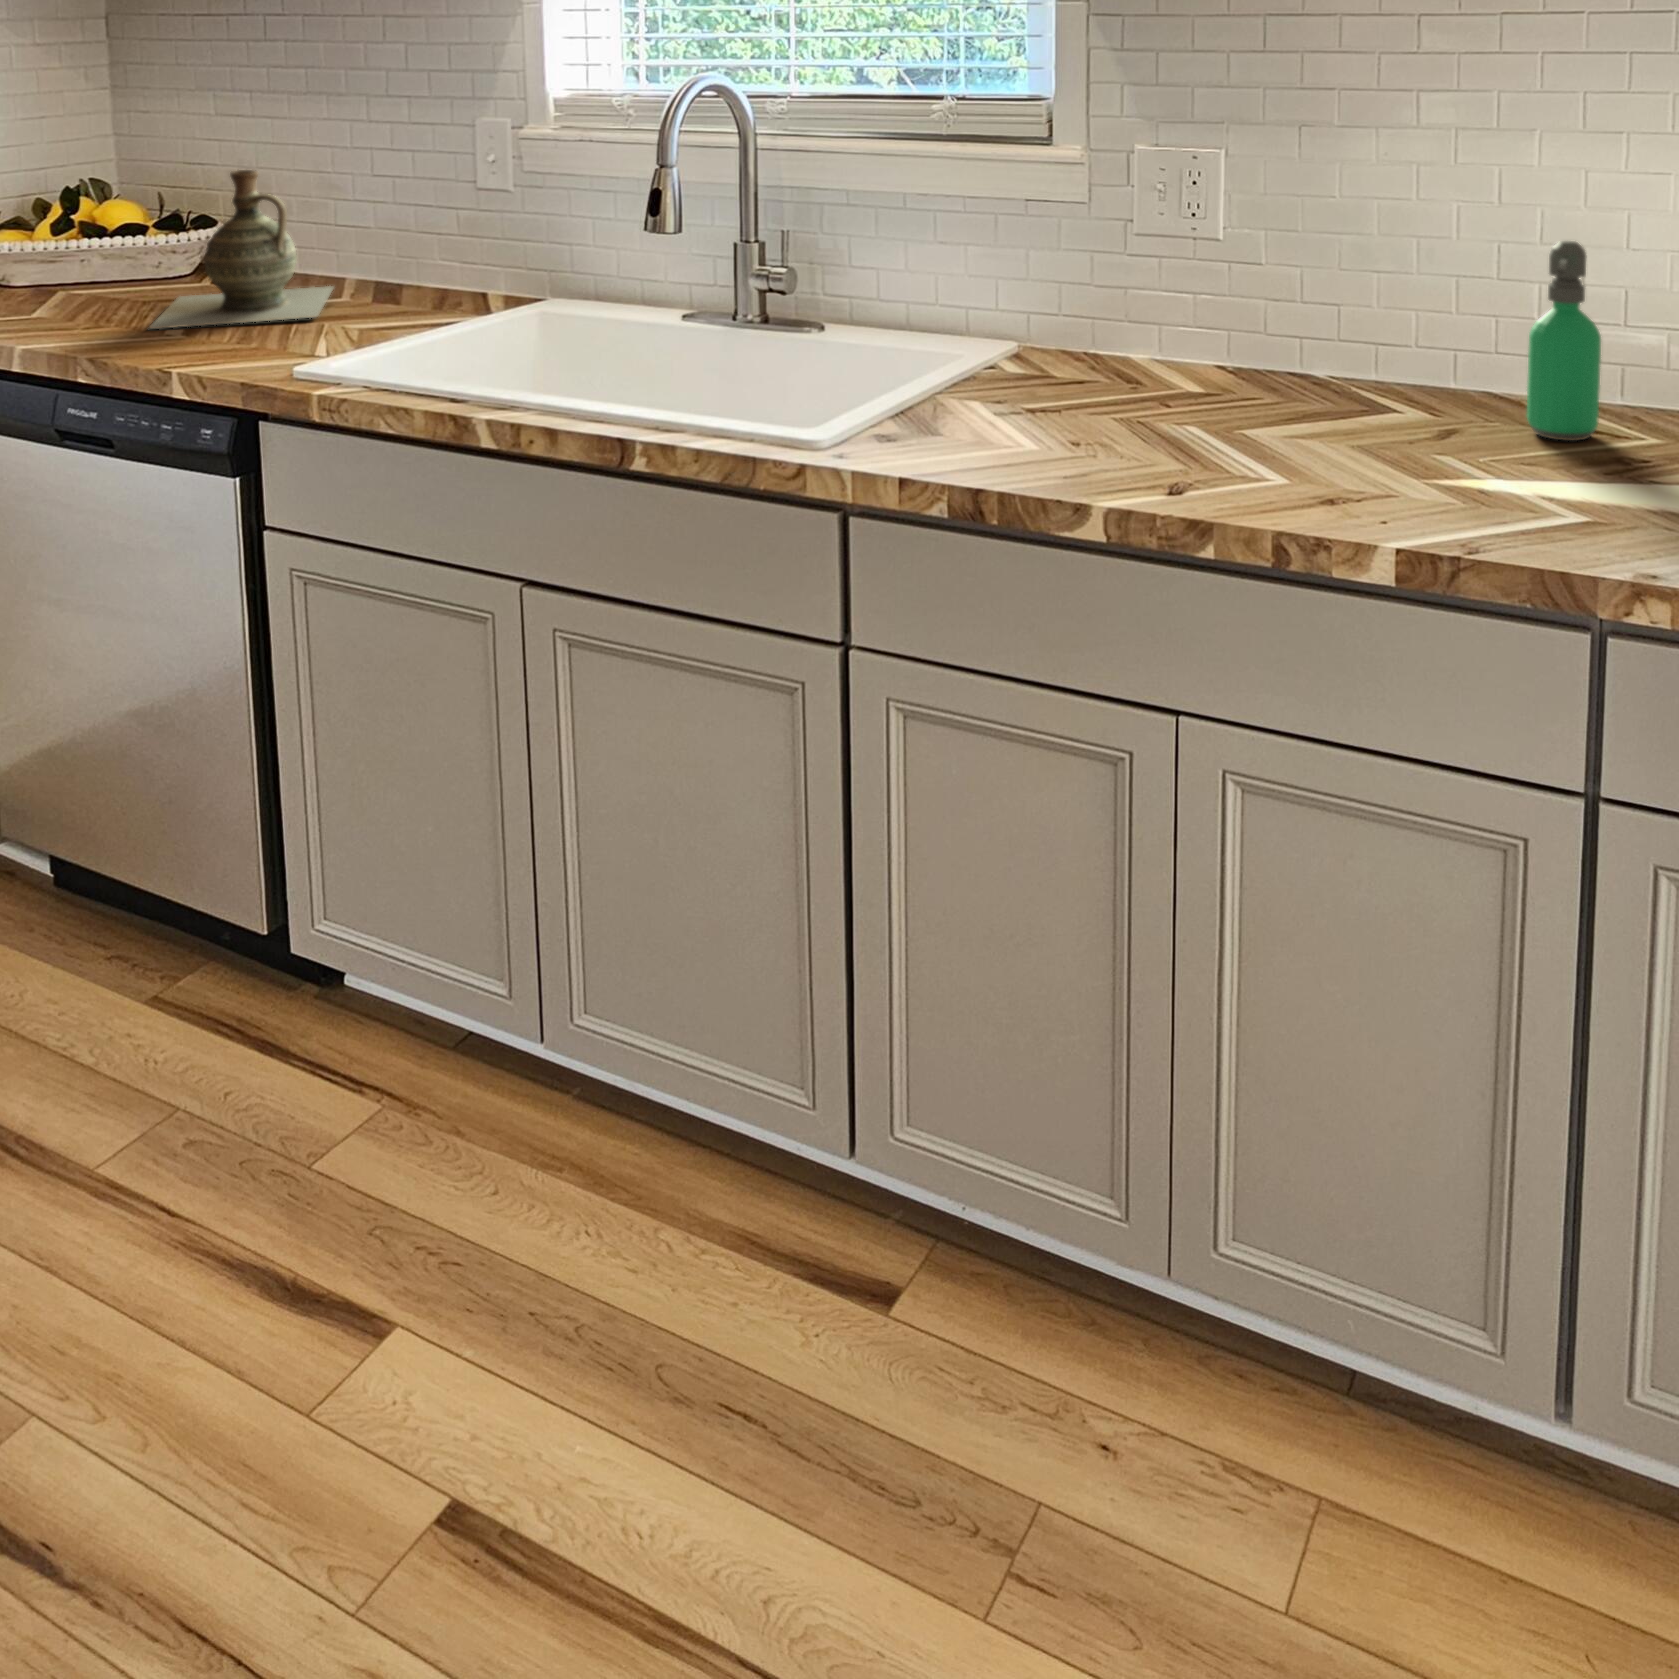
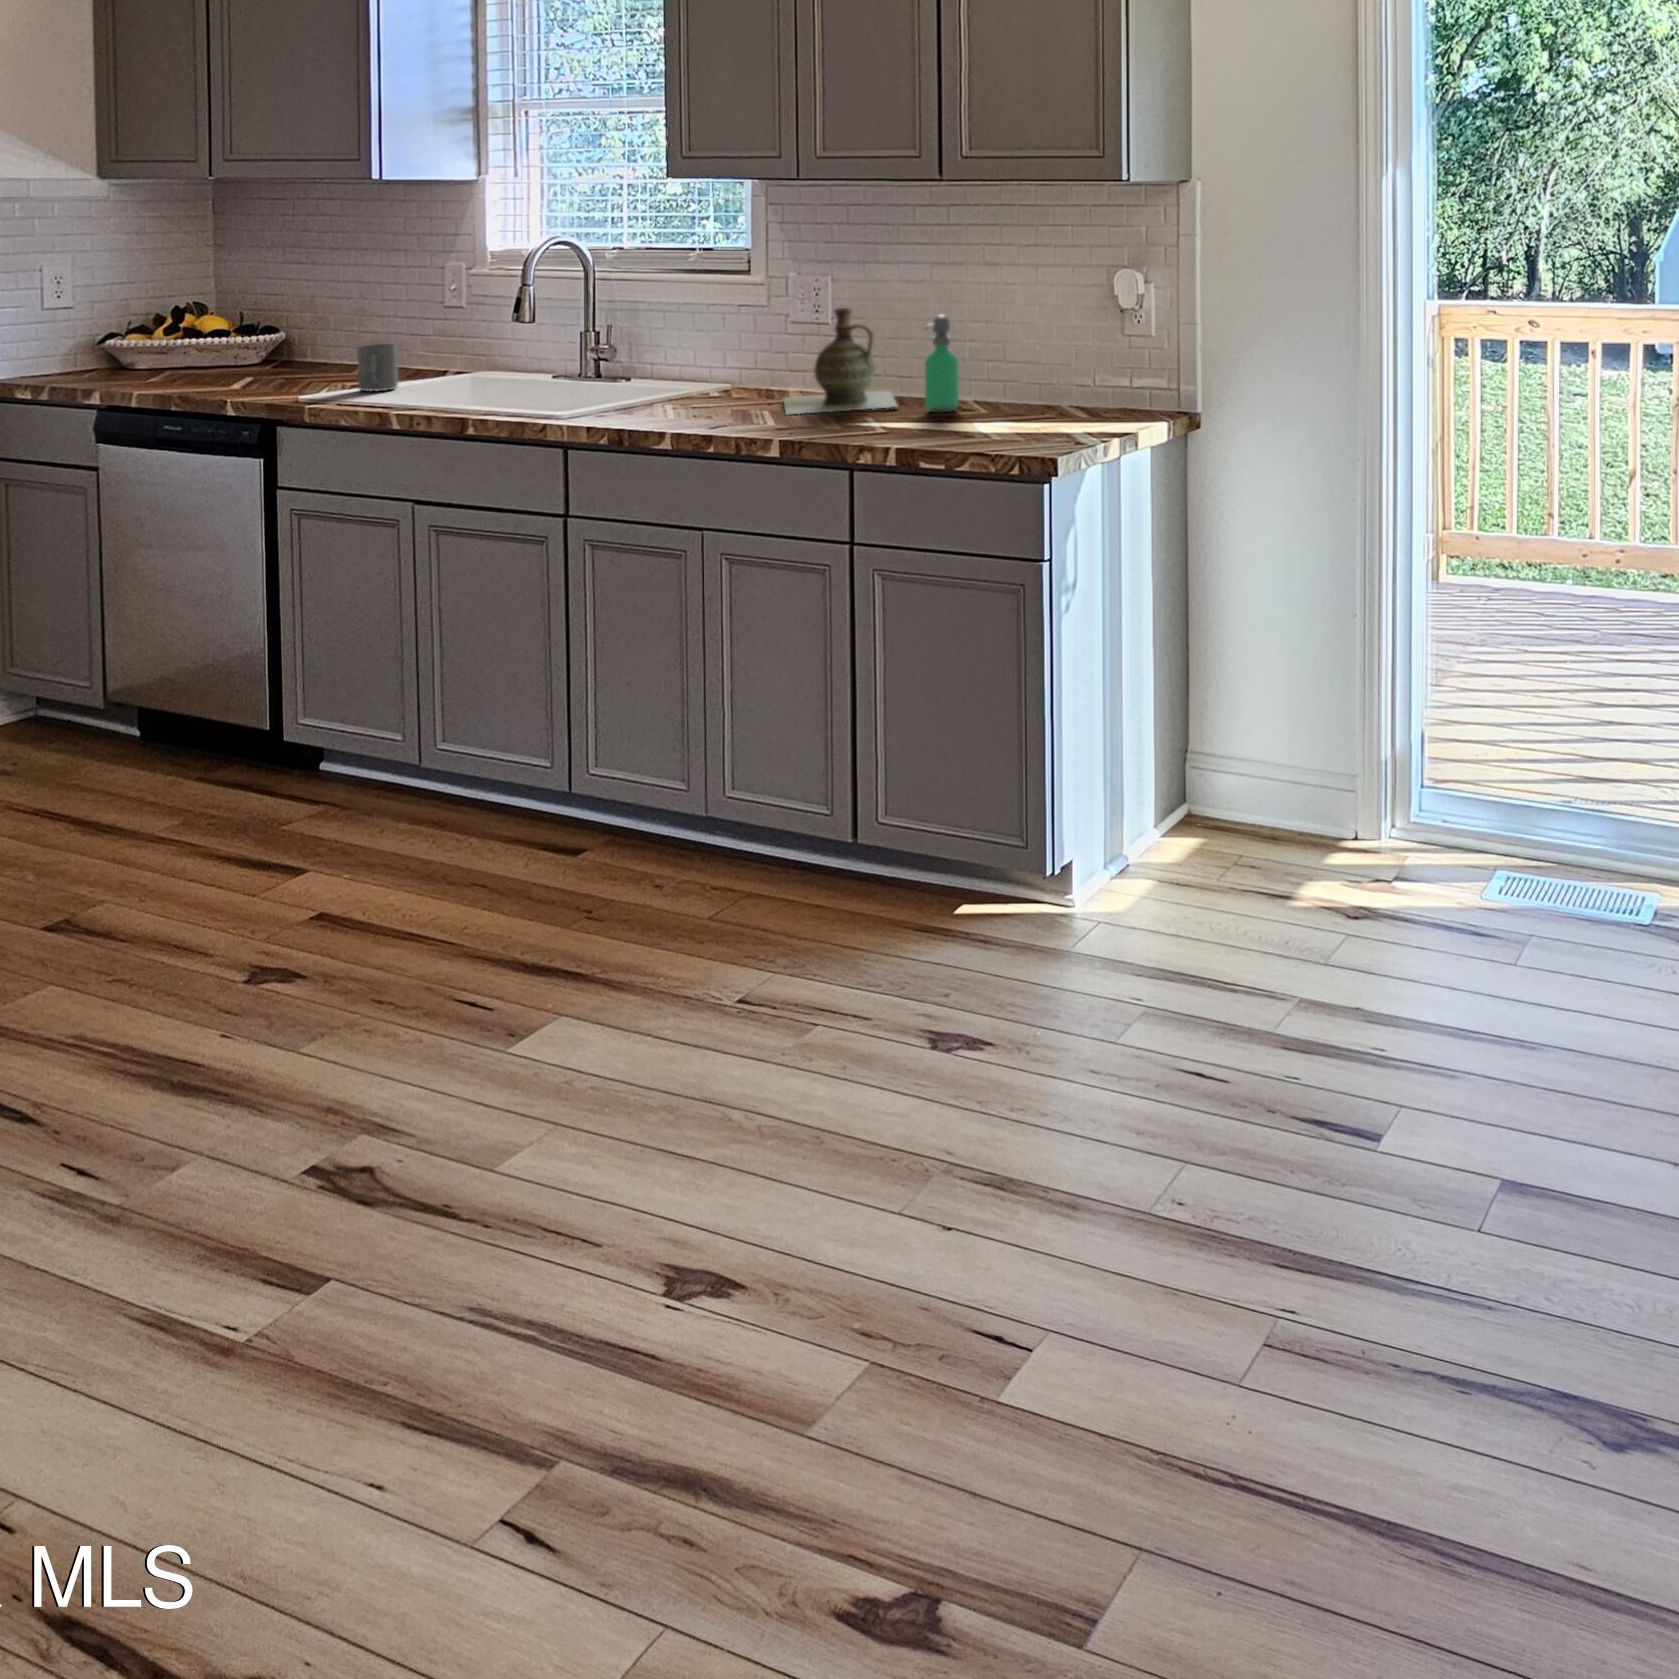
ceramic jug: present [150,170,333,329] -> present [784,308,897,414]
mug: none [373,262,439,347] -> present [357,344,398,391]

